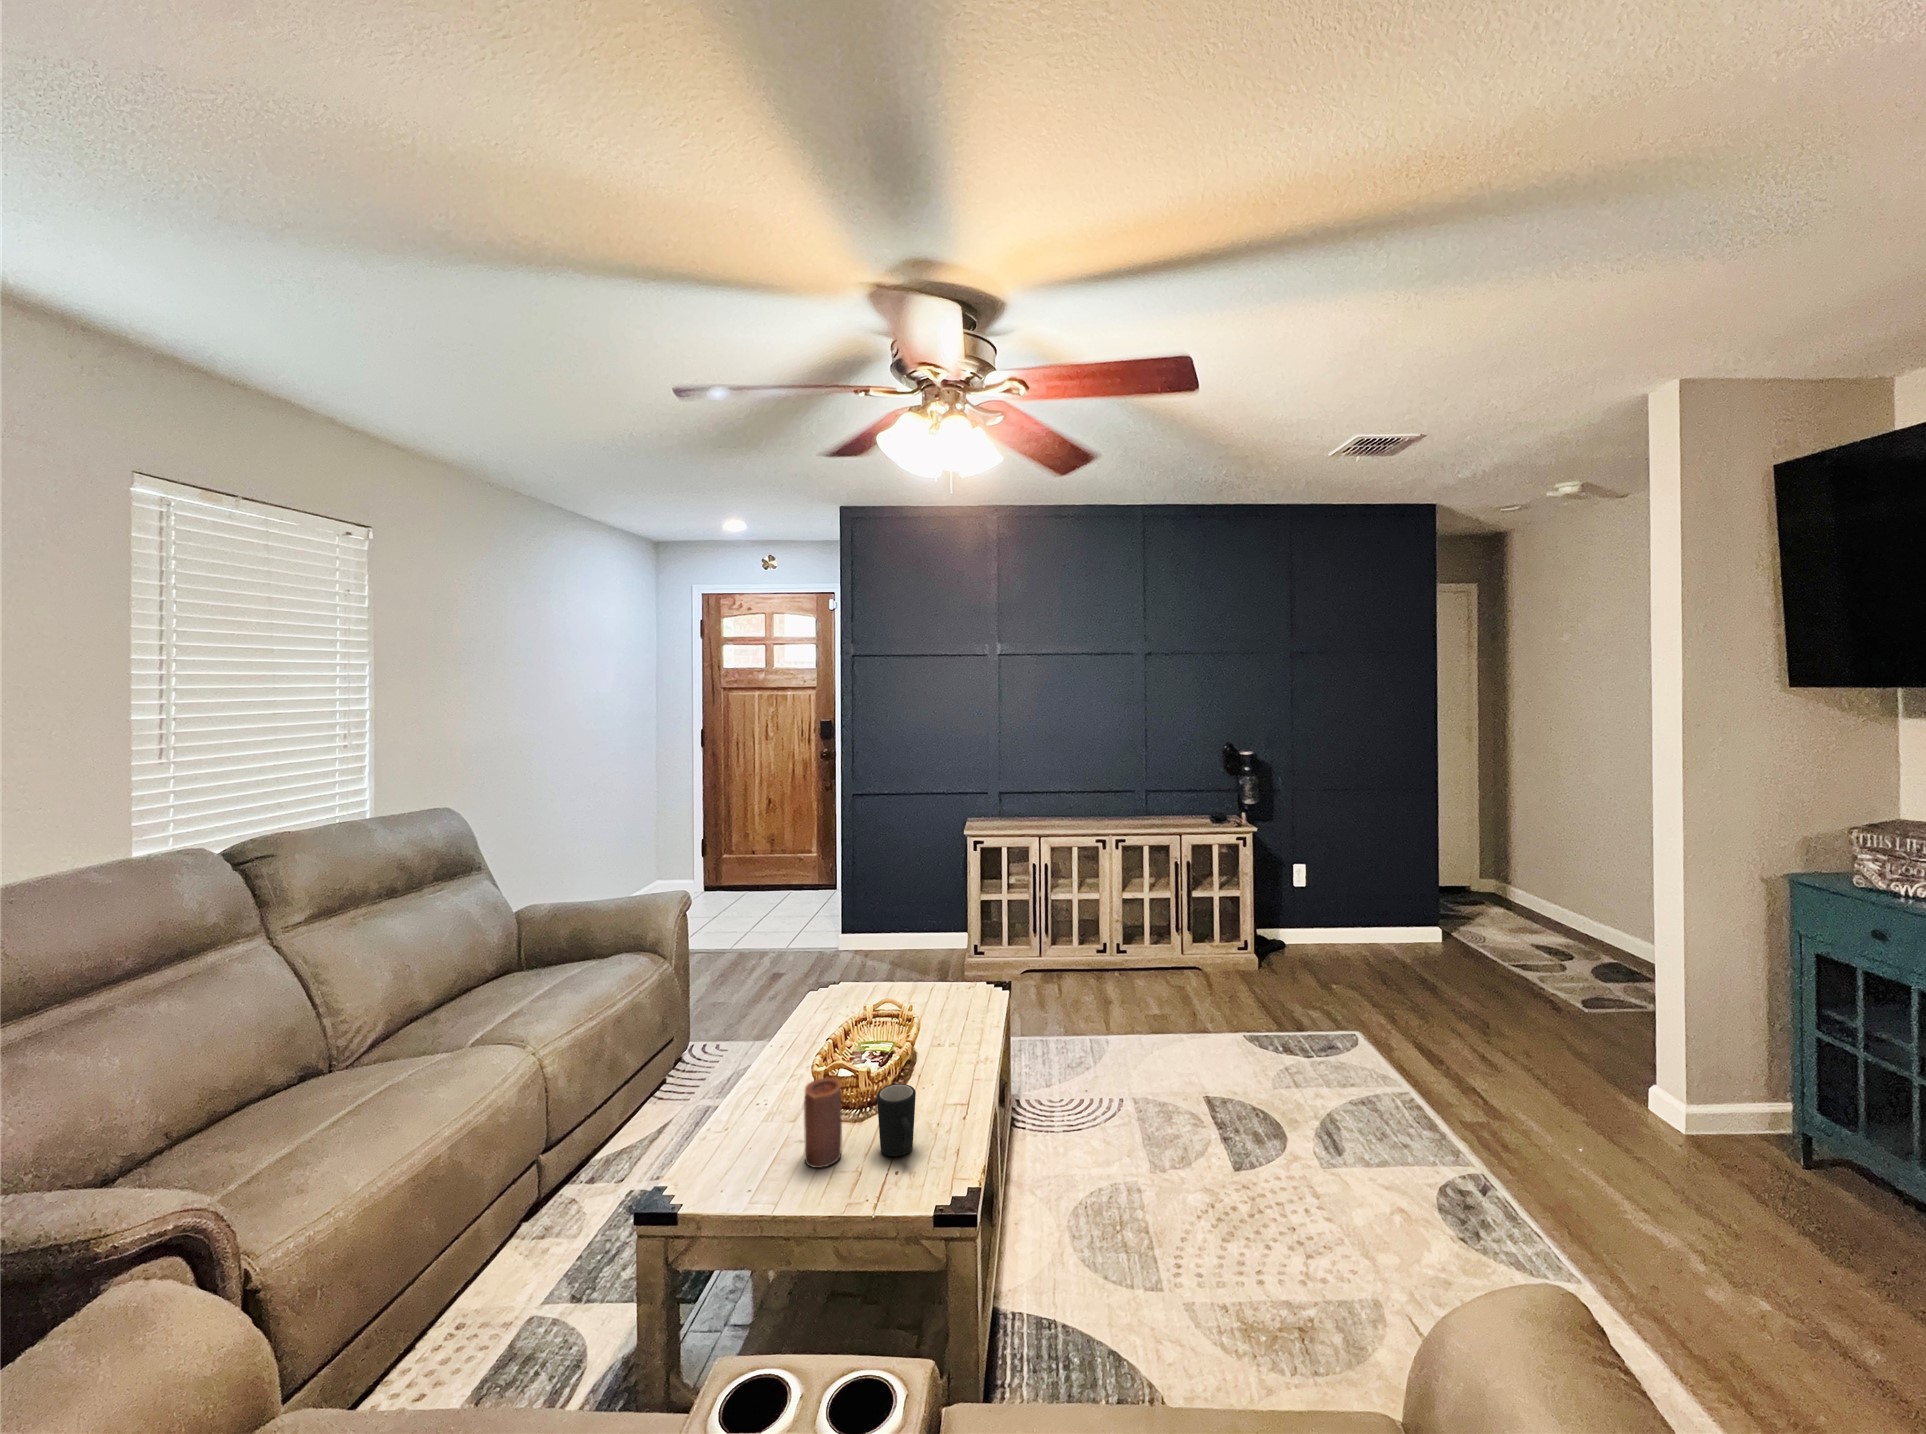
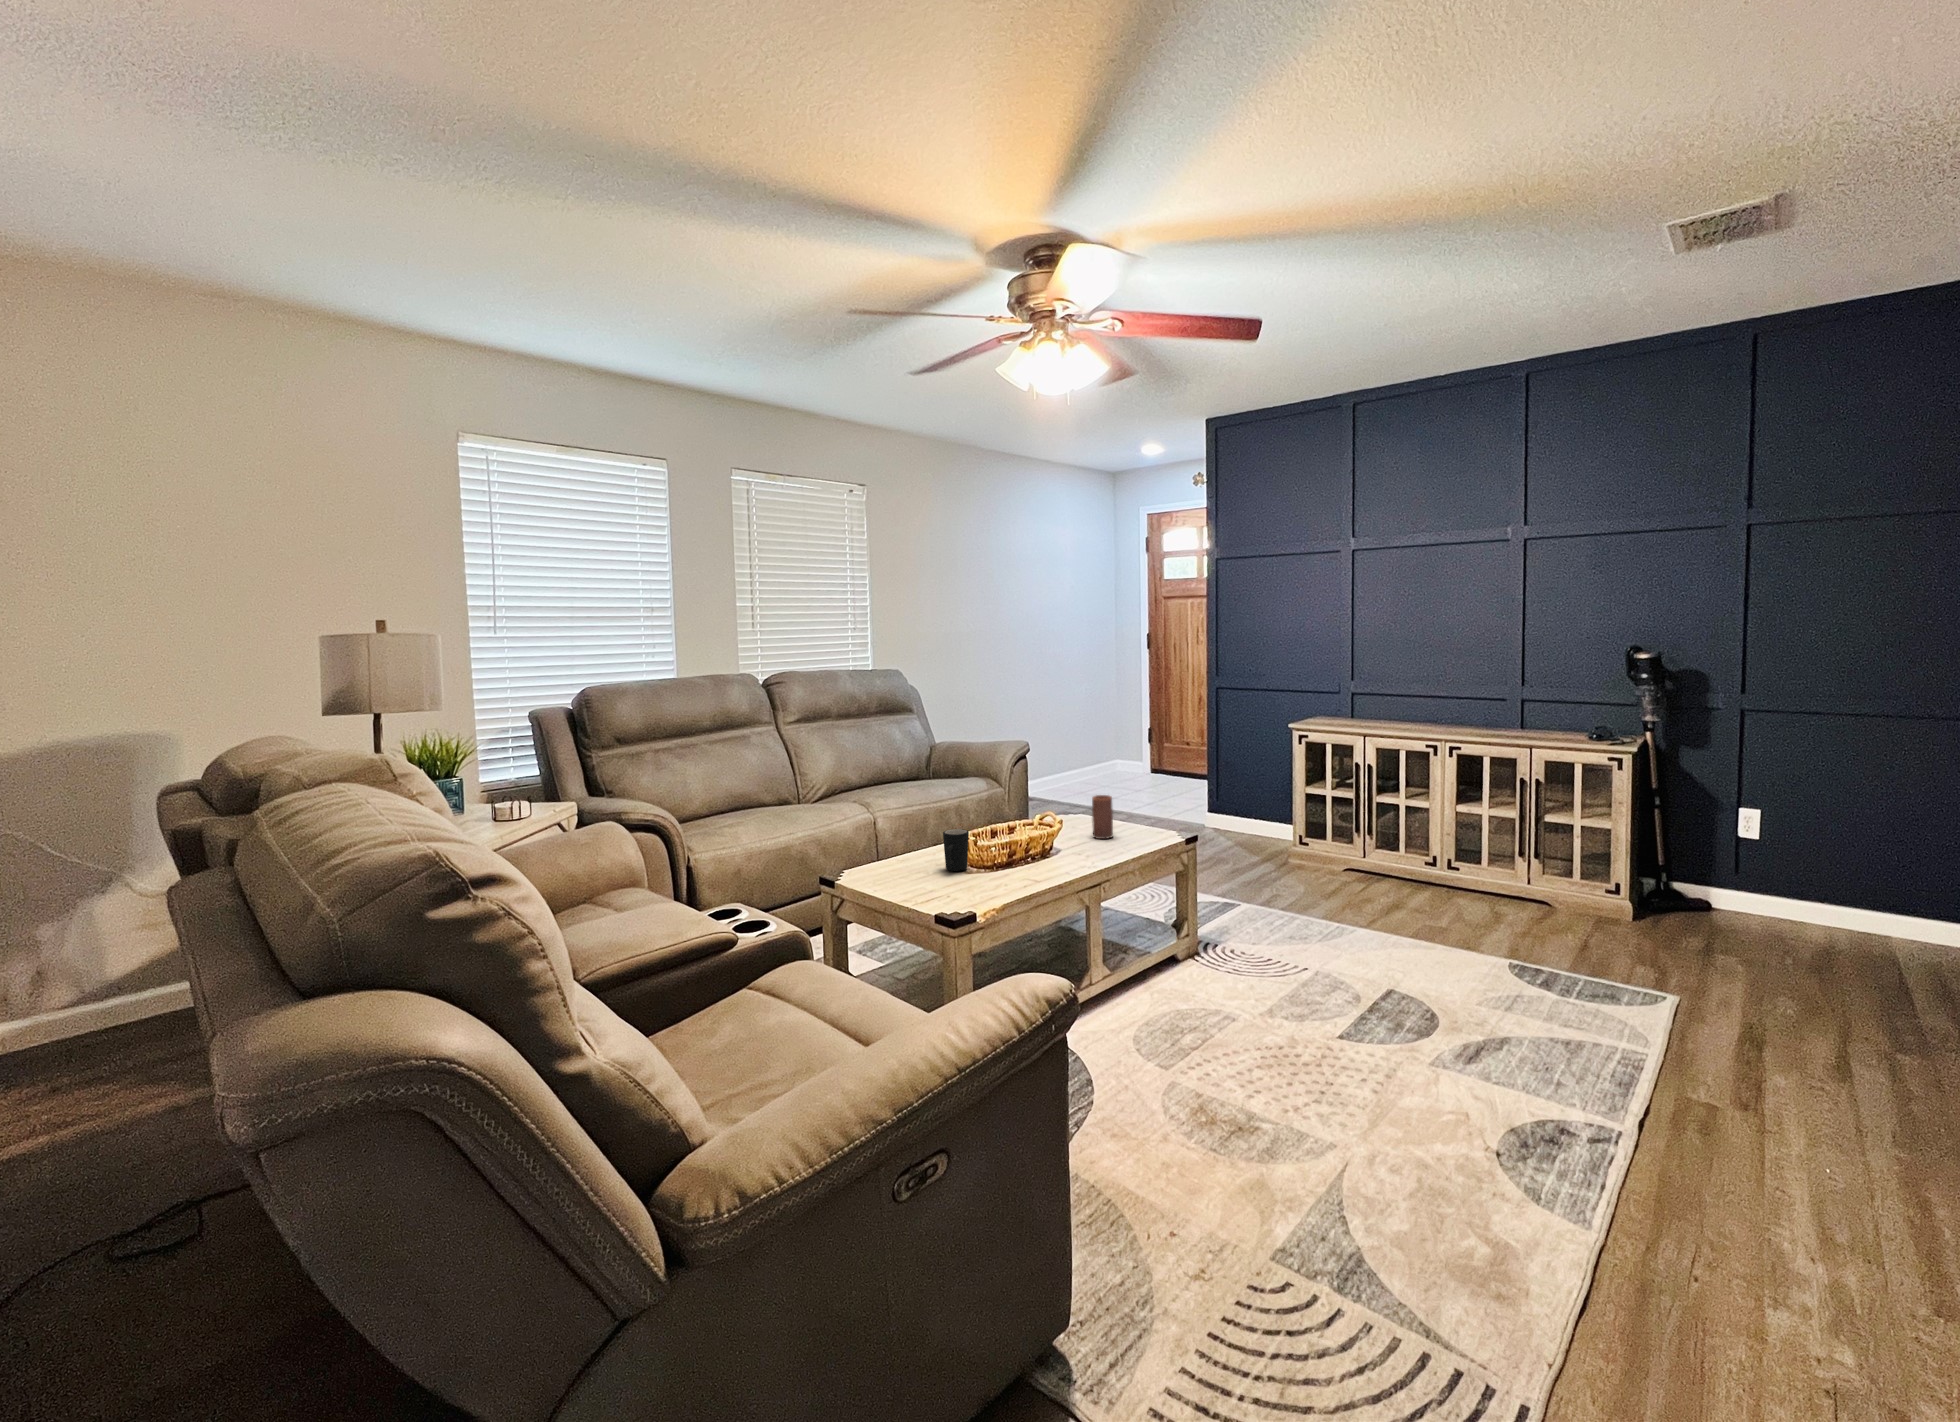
candle: present [804,1078,842,1168] -> present [1092,795,1113,839]

